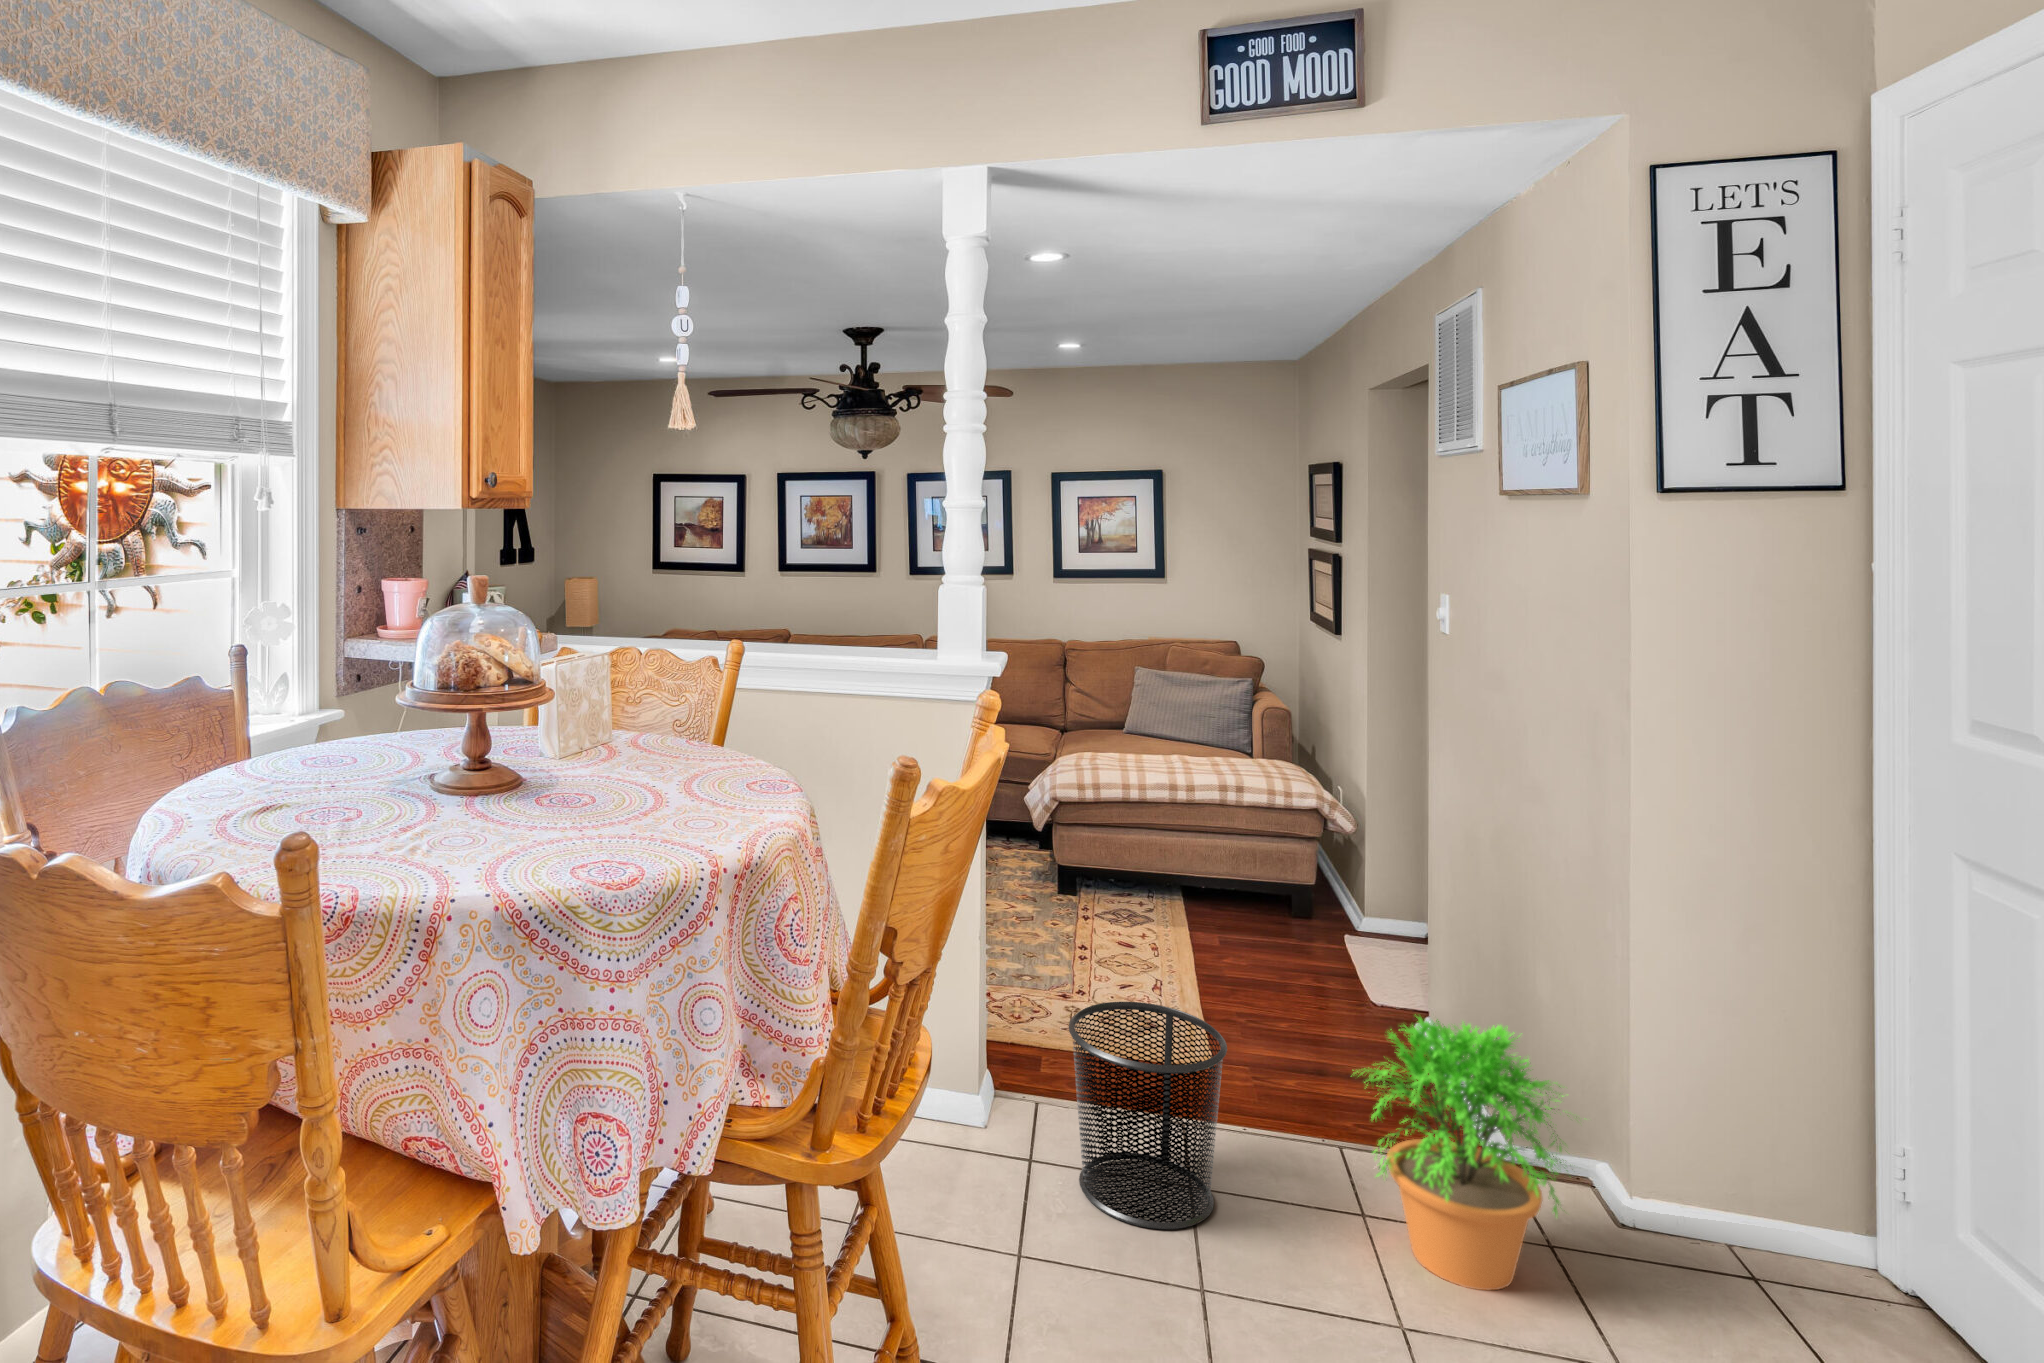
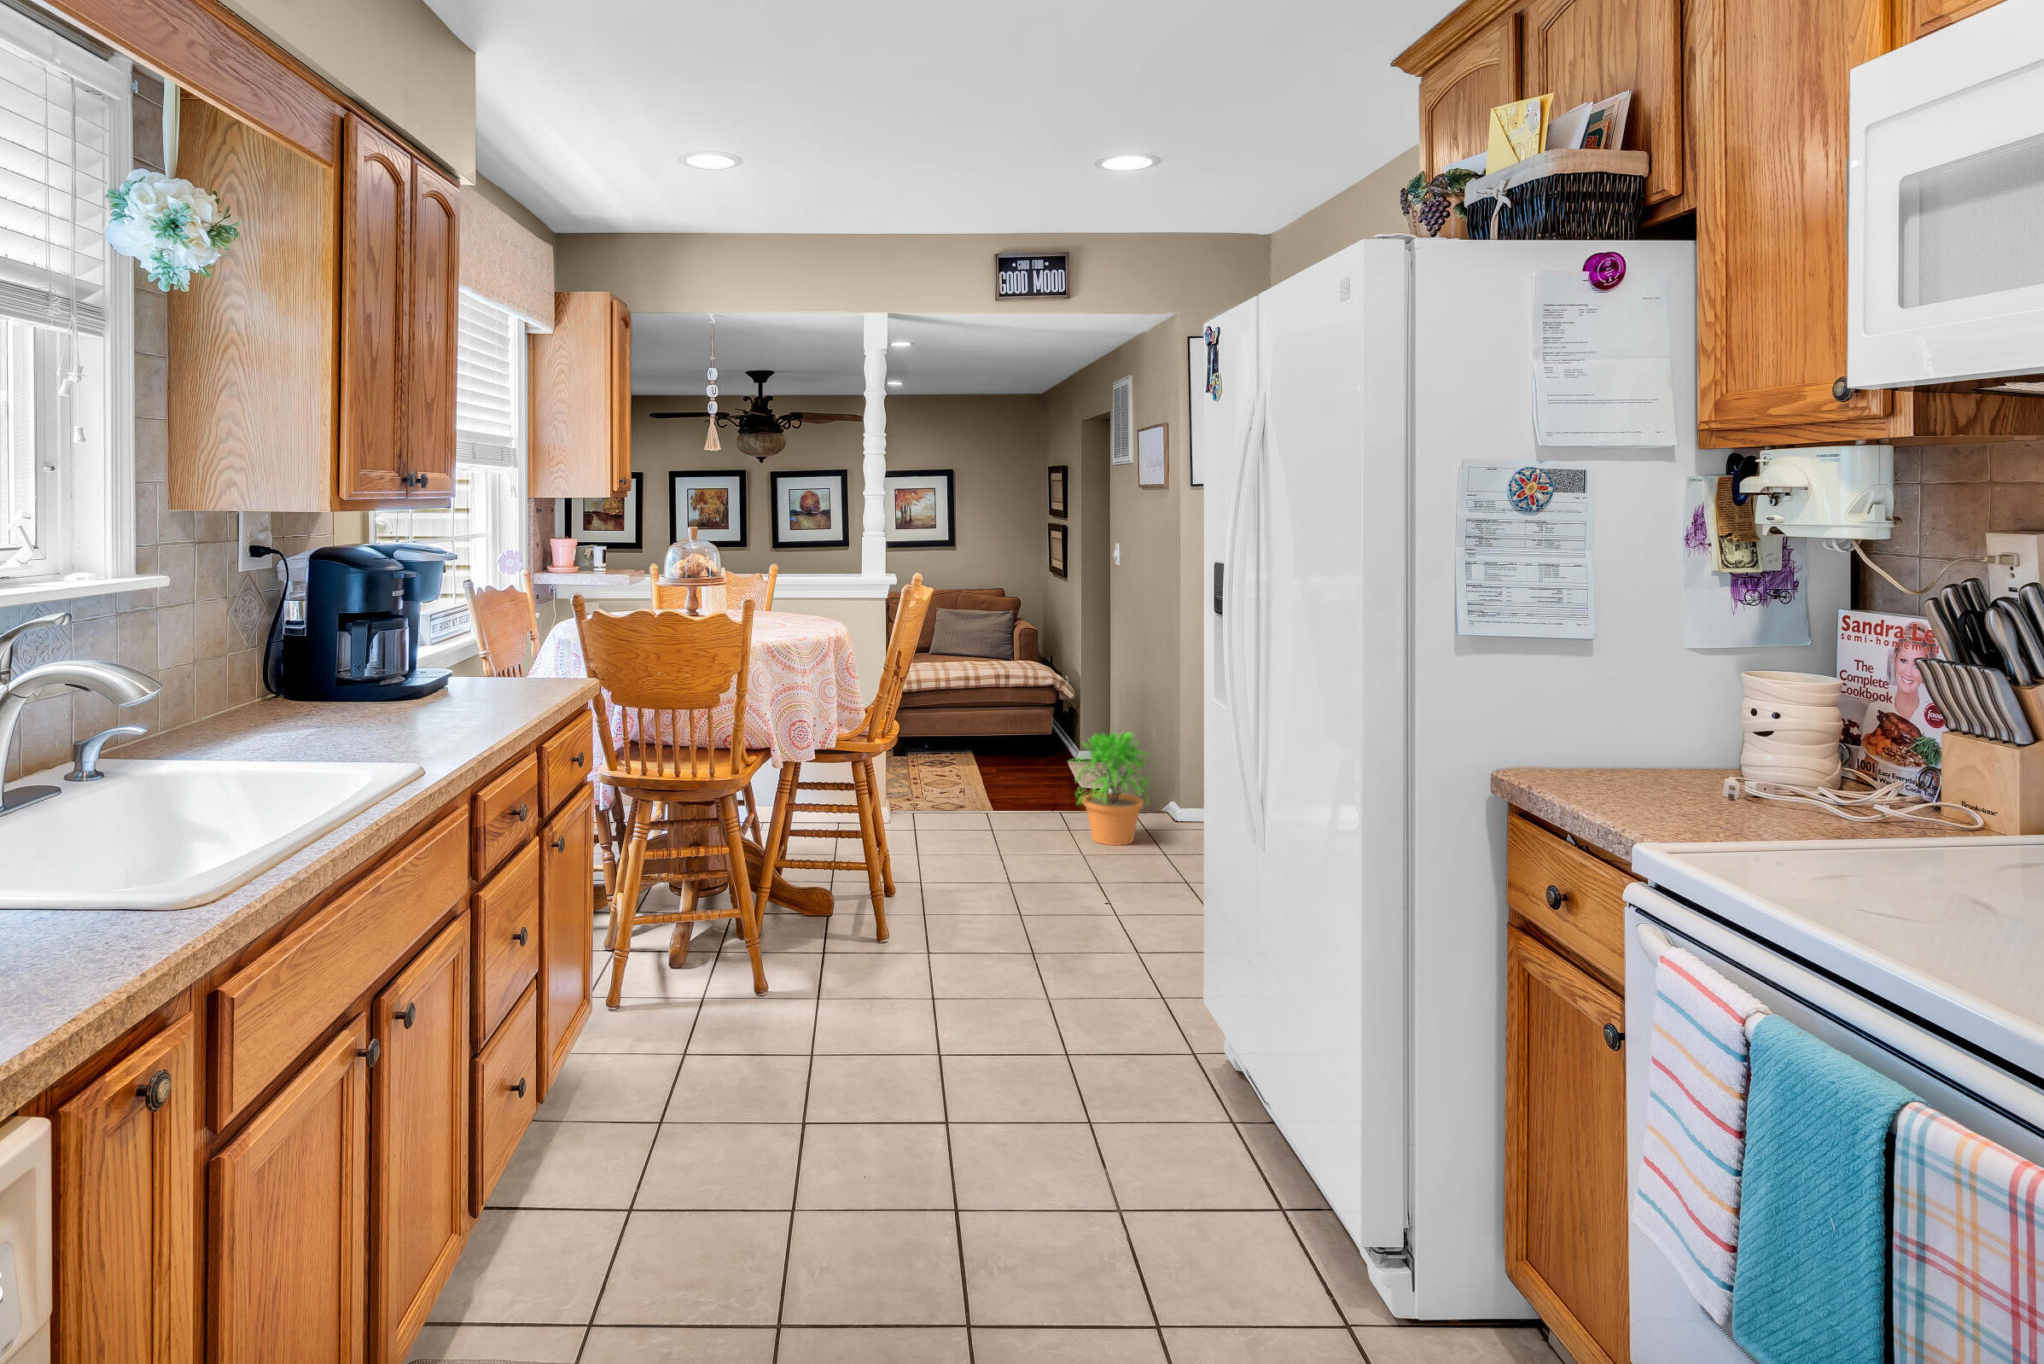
waste bin: present [1069,1002,1227,1230] -> none [937,749,1012,845]

